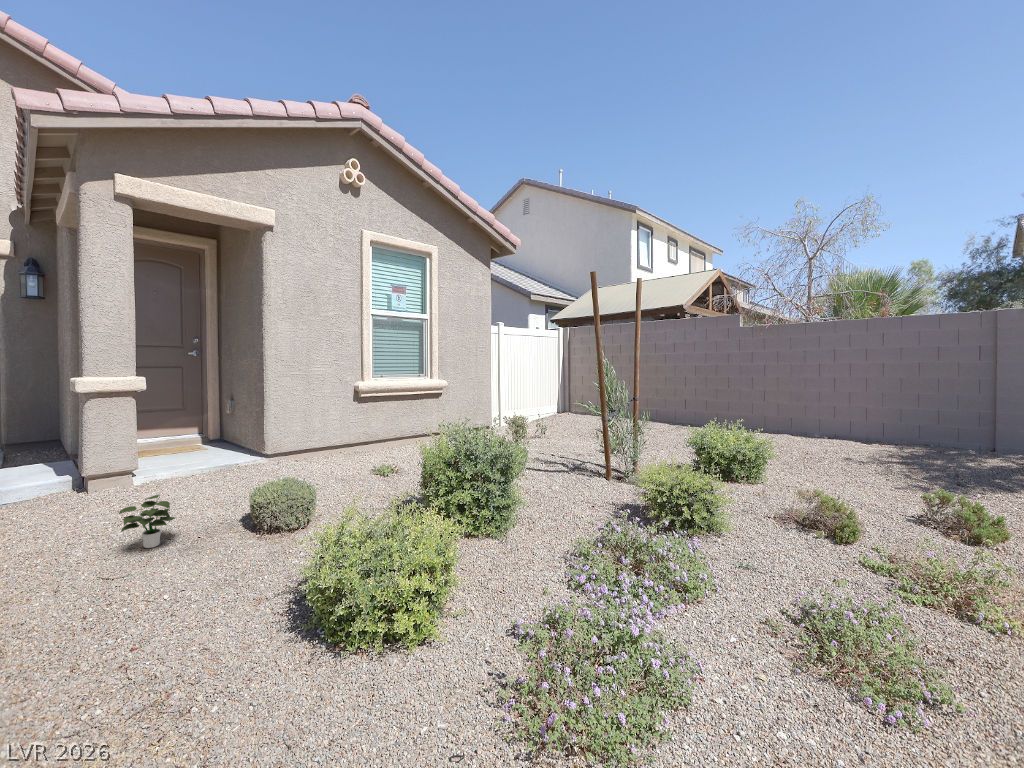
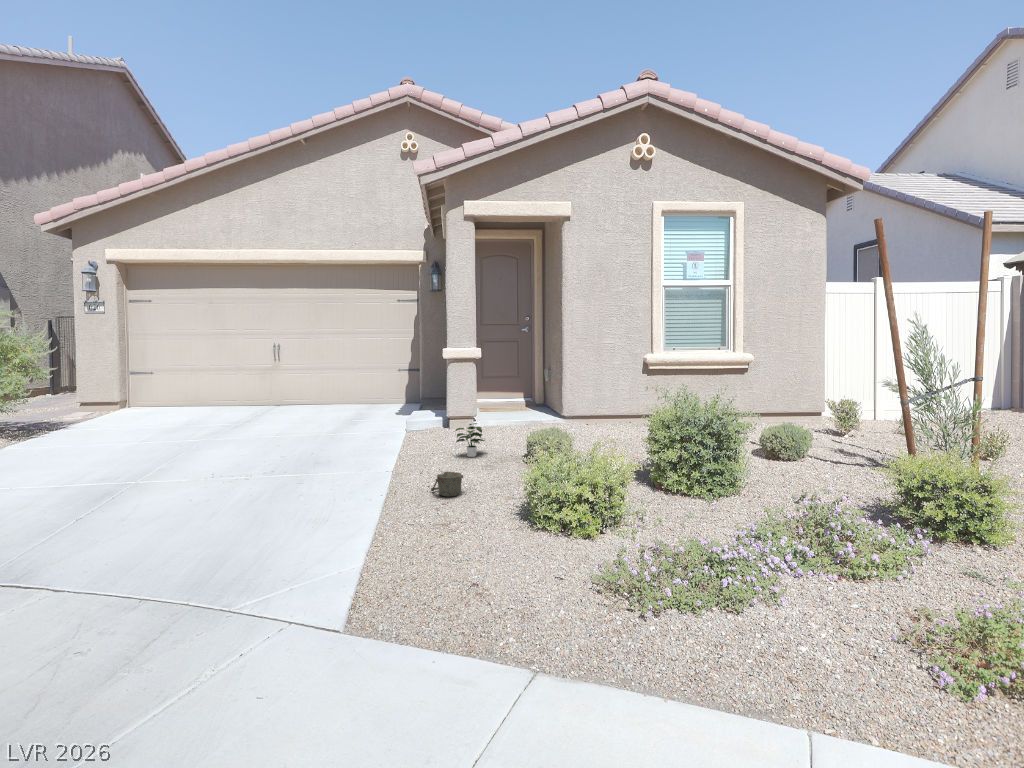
bucket: none [90,614,166,672] -> present [431,472,463,497]

